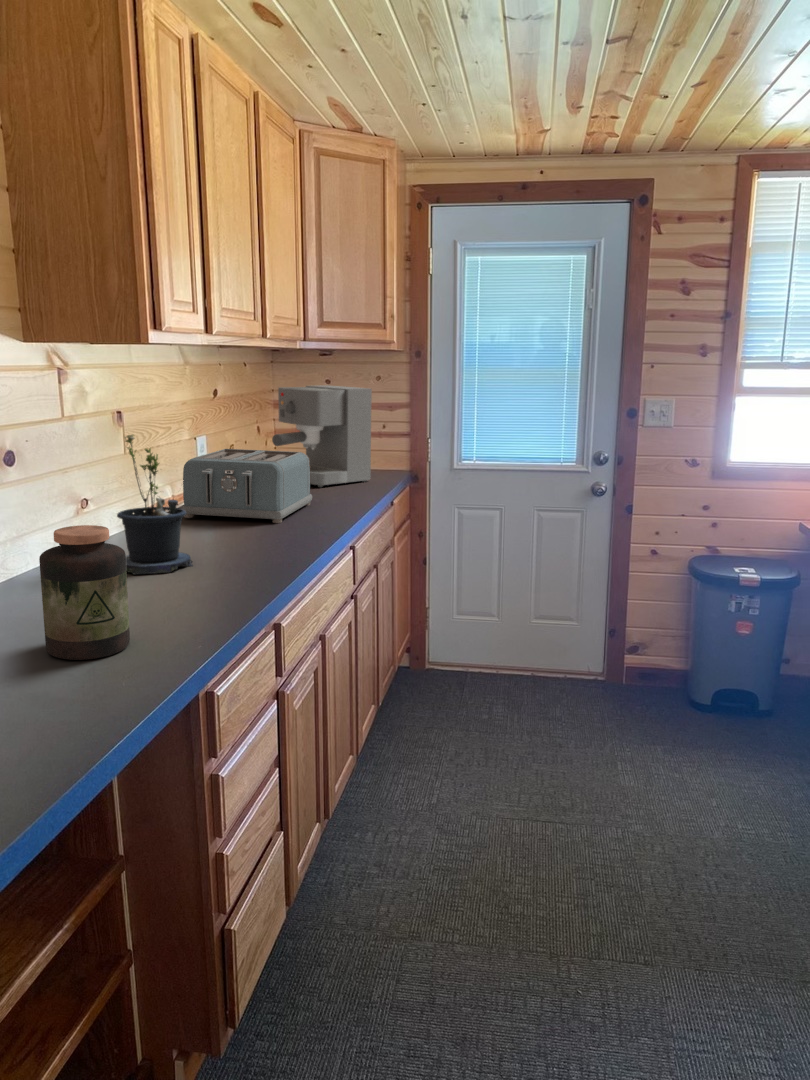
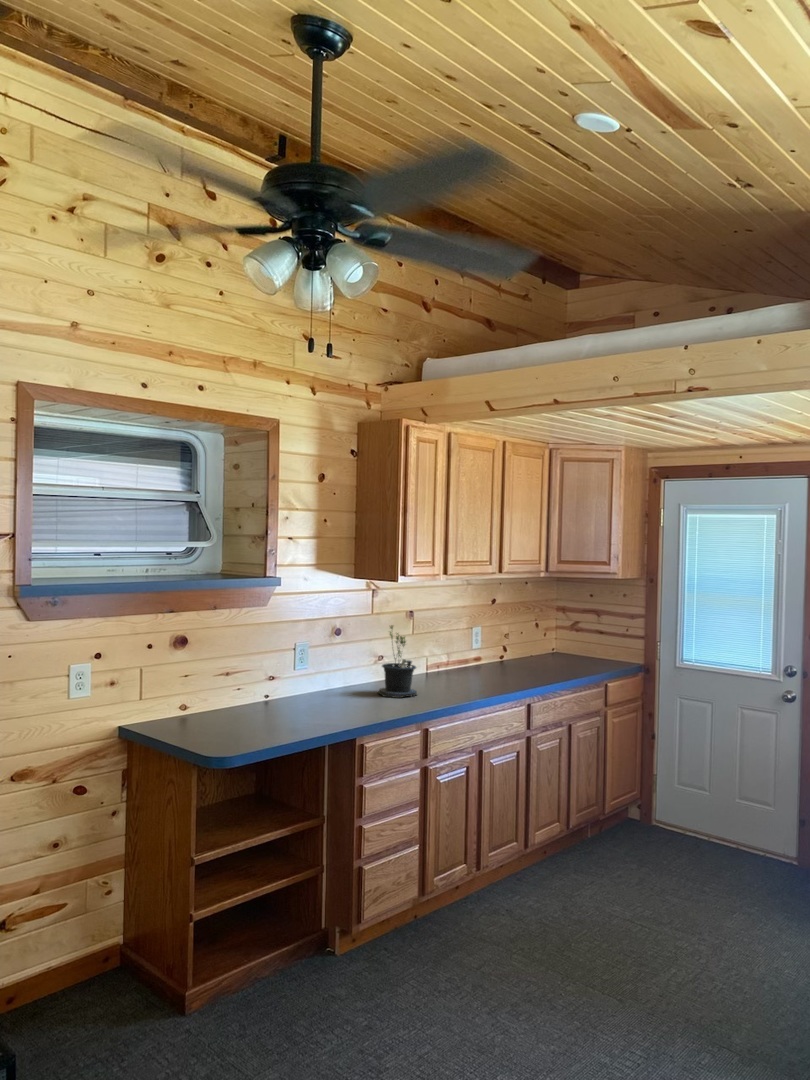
coffee maker: present [272,385,372,487] -> none [525,599,599,668]
toaster: present [181,449,312,523] -> none [444,636,532,684]
jar: present [39,525,130,660] -> none [312,664,349,722]

